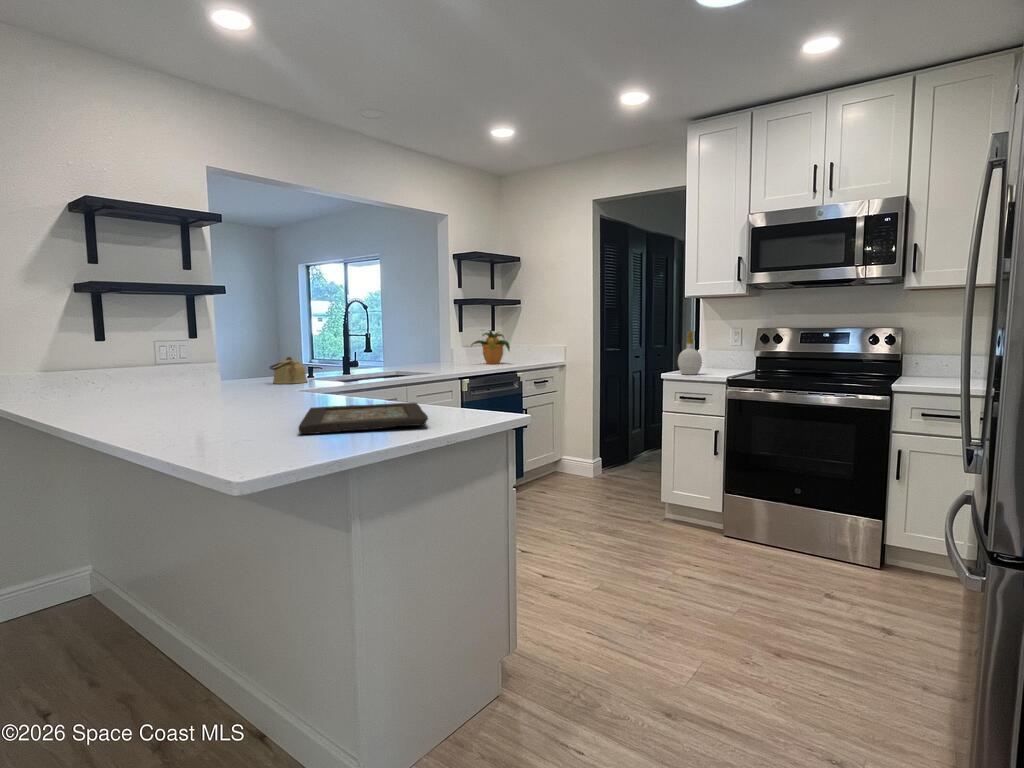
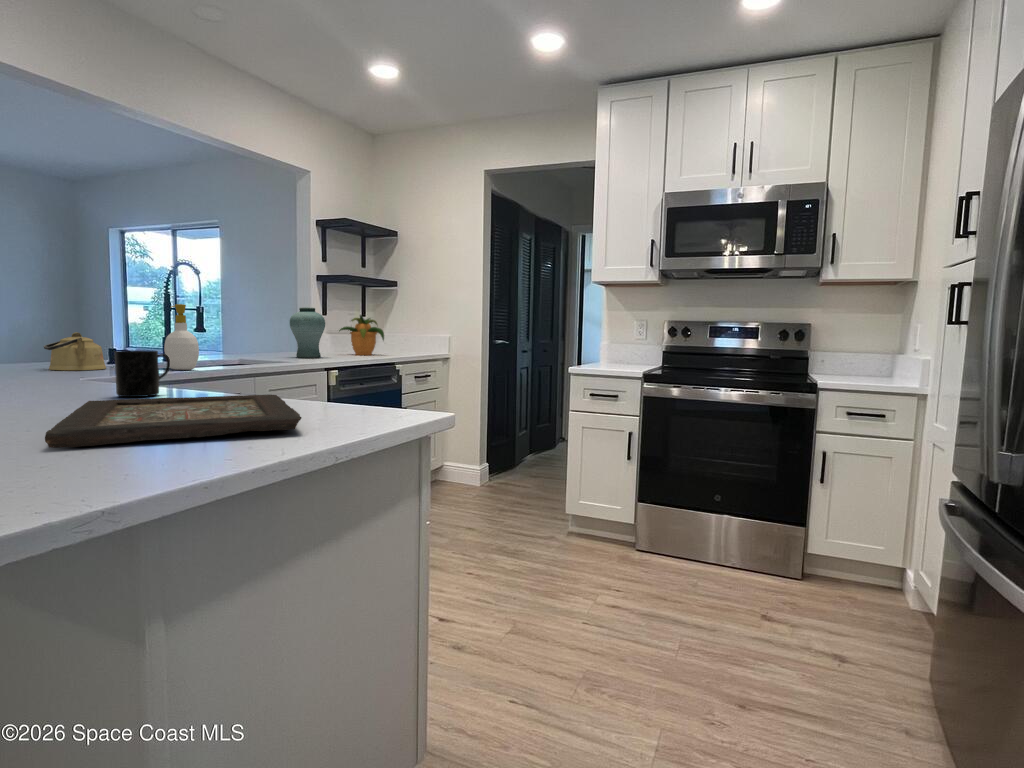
vase: none [433,327,461,369] -> present [290,307,325,358]
soap bottle: present [678,331,702,375] -> present [164,304,199,370]
mug: none [320,373,352,404] -> present [115,350,170,397]

